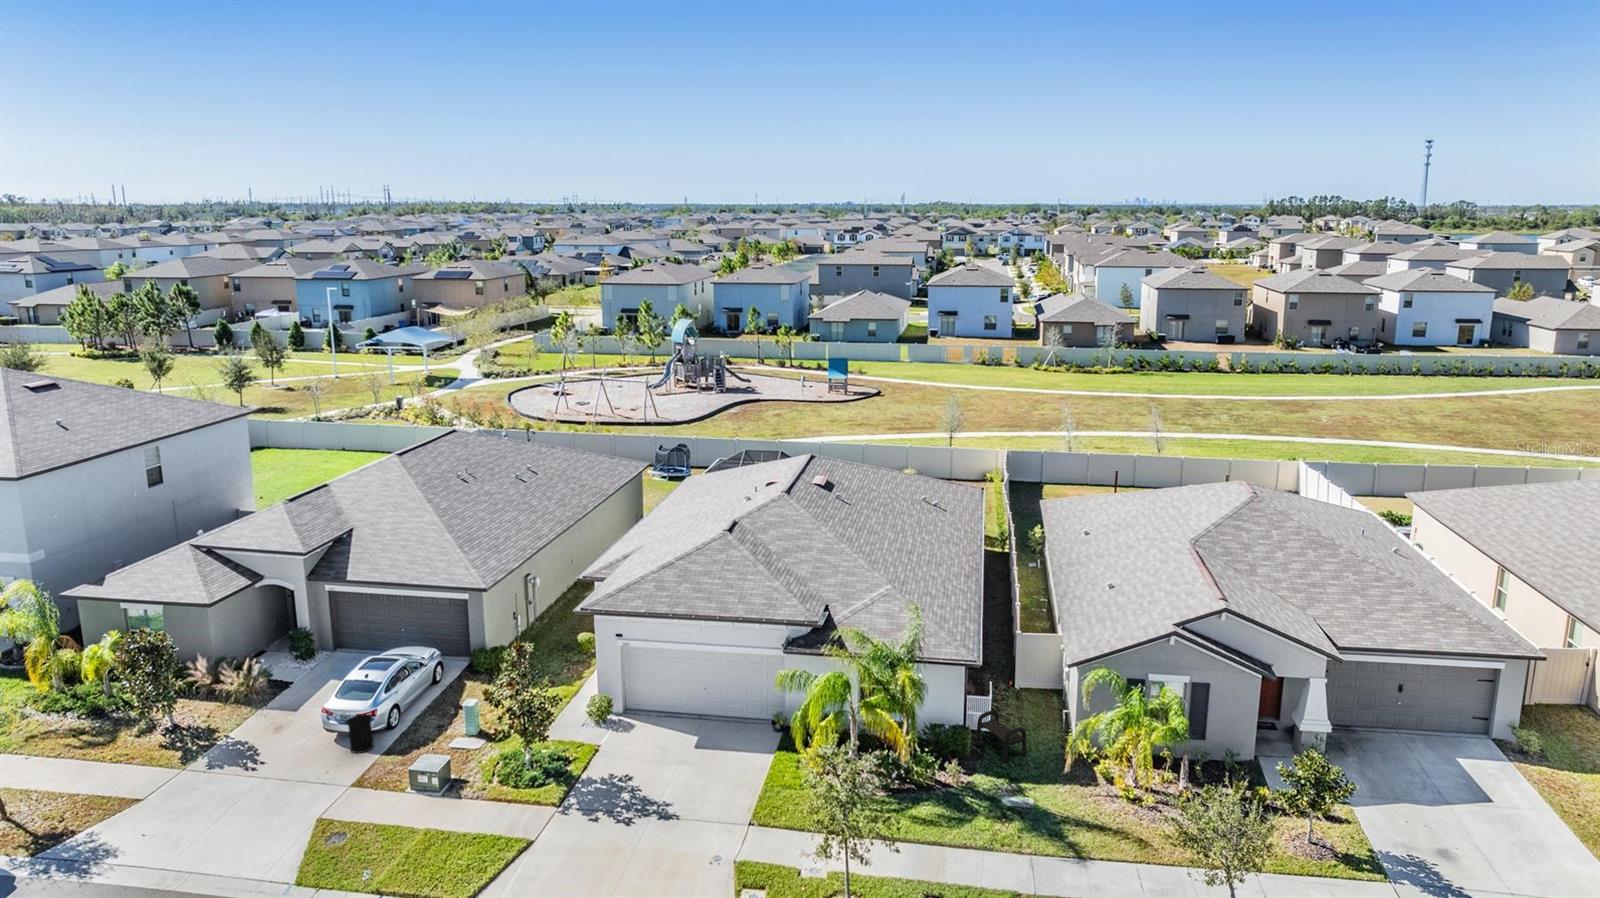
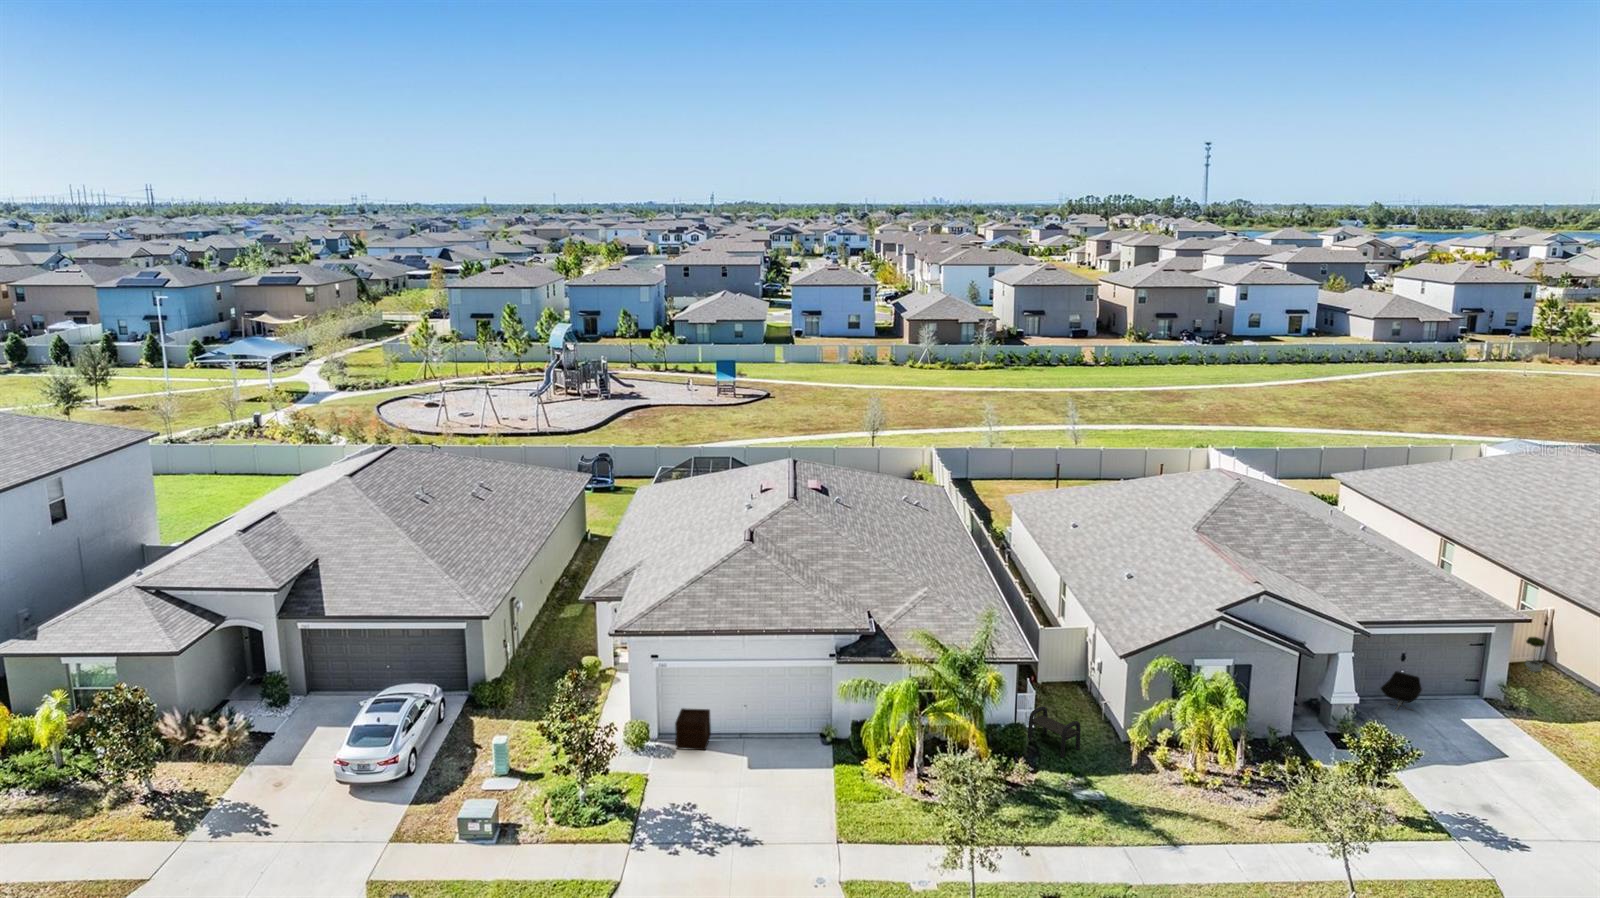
potted tree: none [1555,677,1578,715] -> present [1526,637,1545,672]
wooden crate: none [633,686,671,727] -> present [675,708,711,750]
lounge chair: none [1370,702,1416,745] -> present [1381,671,1422,710]
trash can: present [344,714,374,753] -> none [365,762,399,805]

